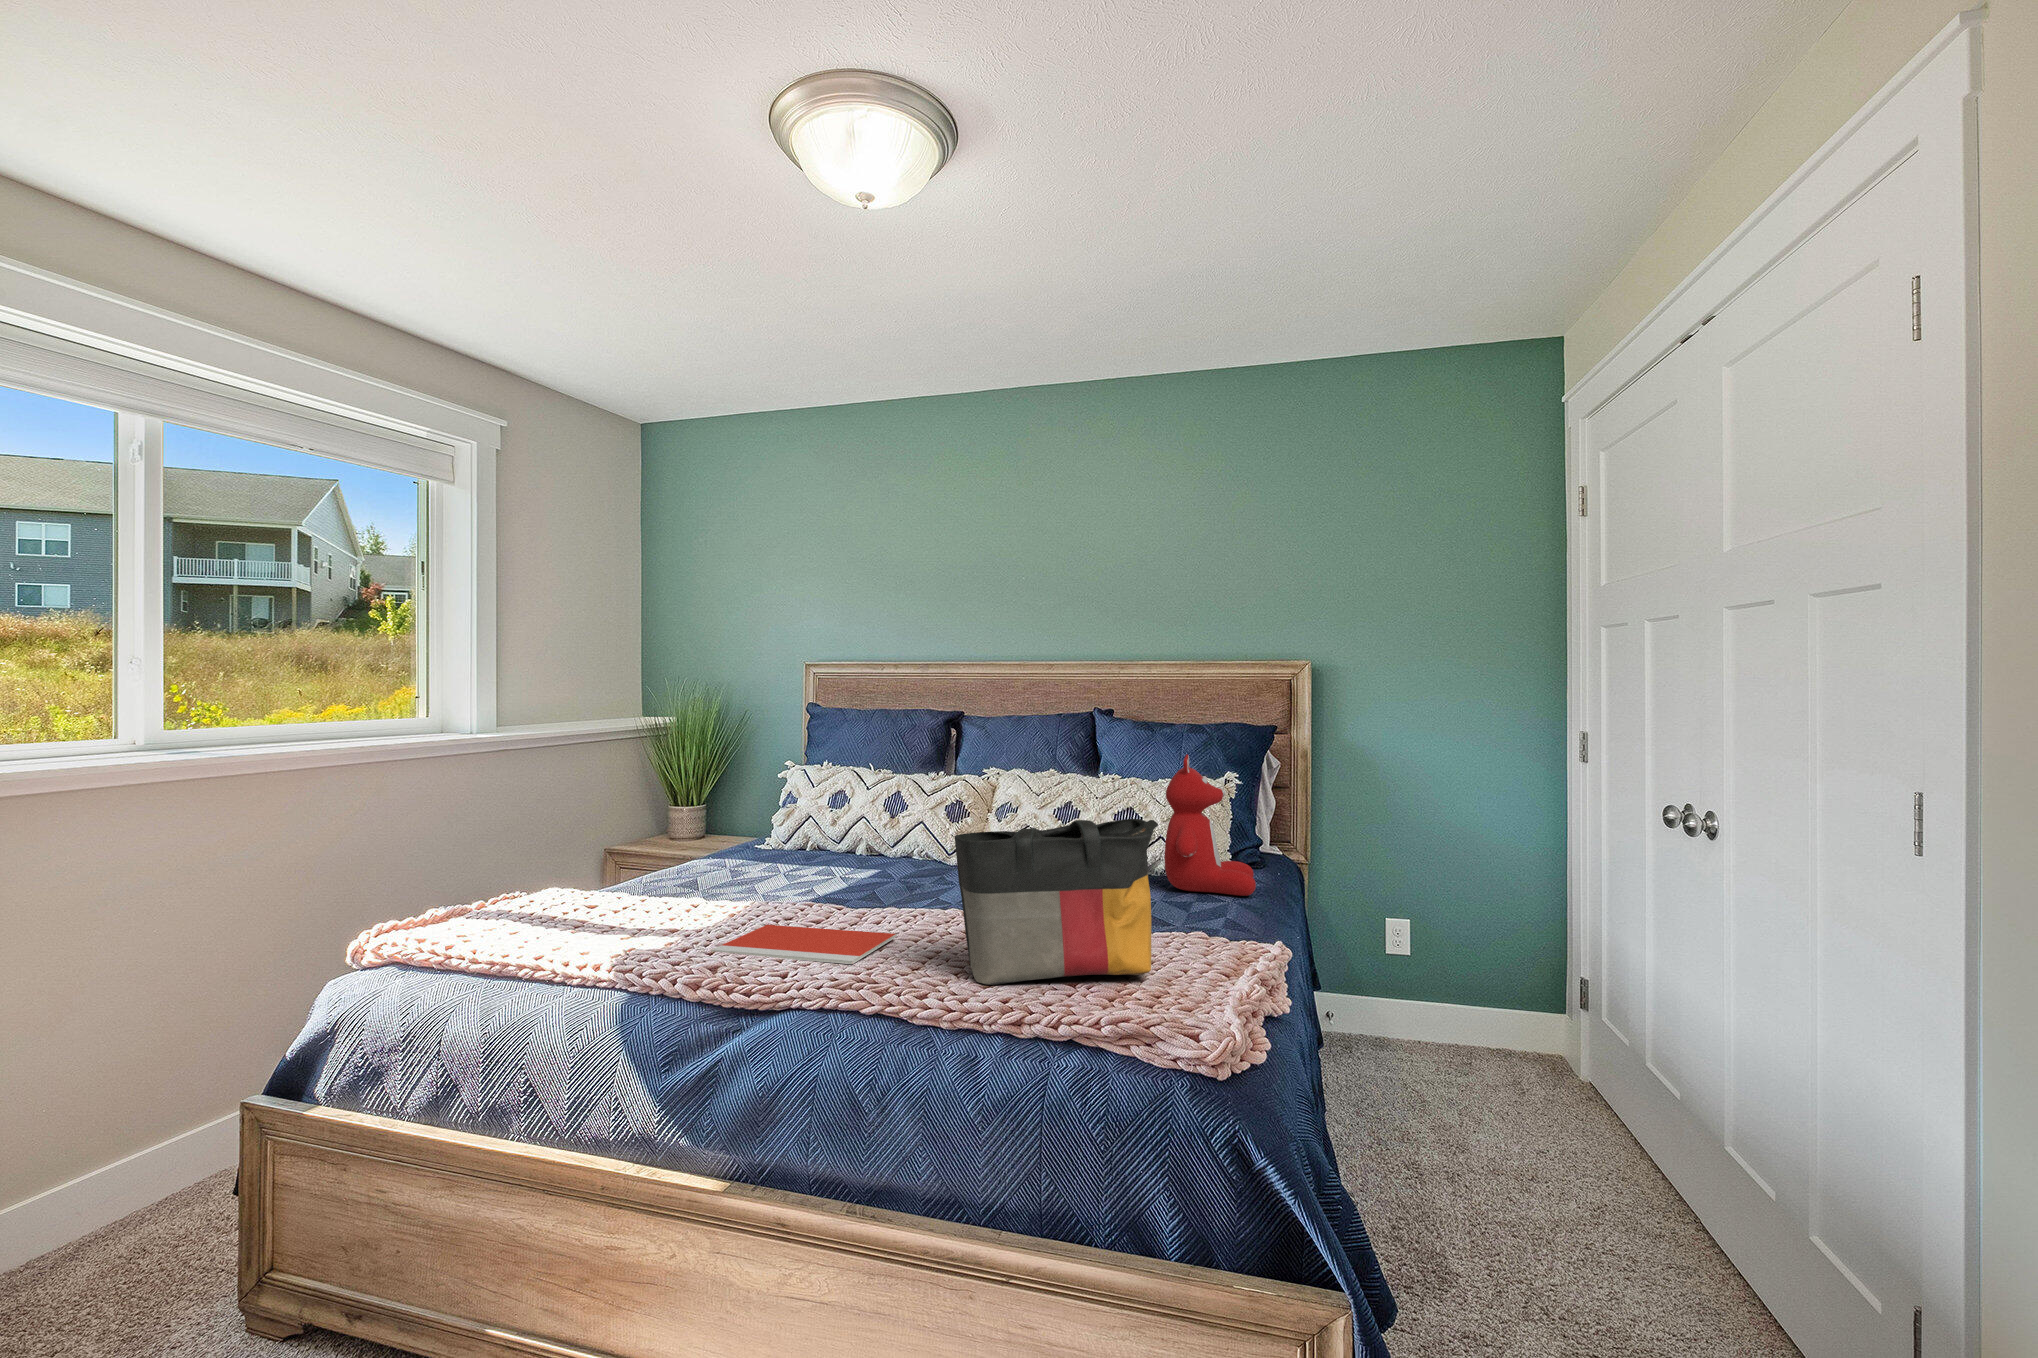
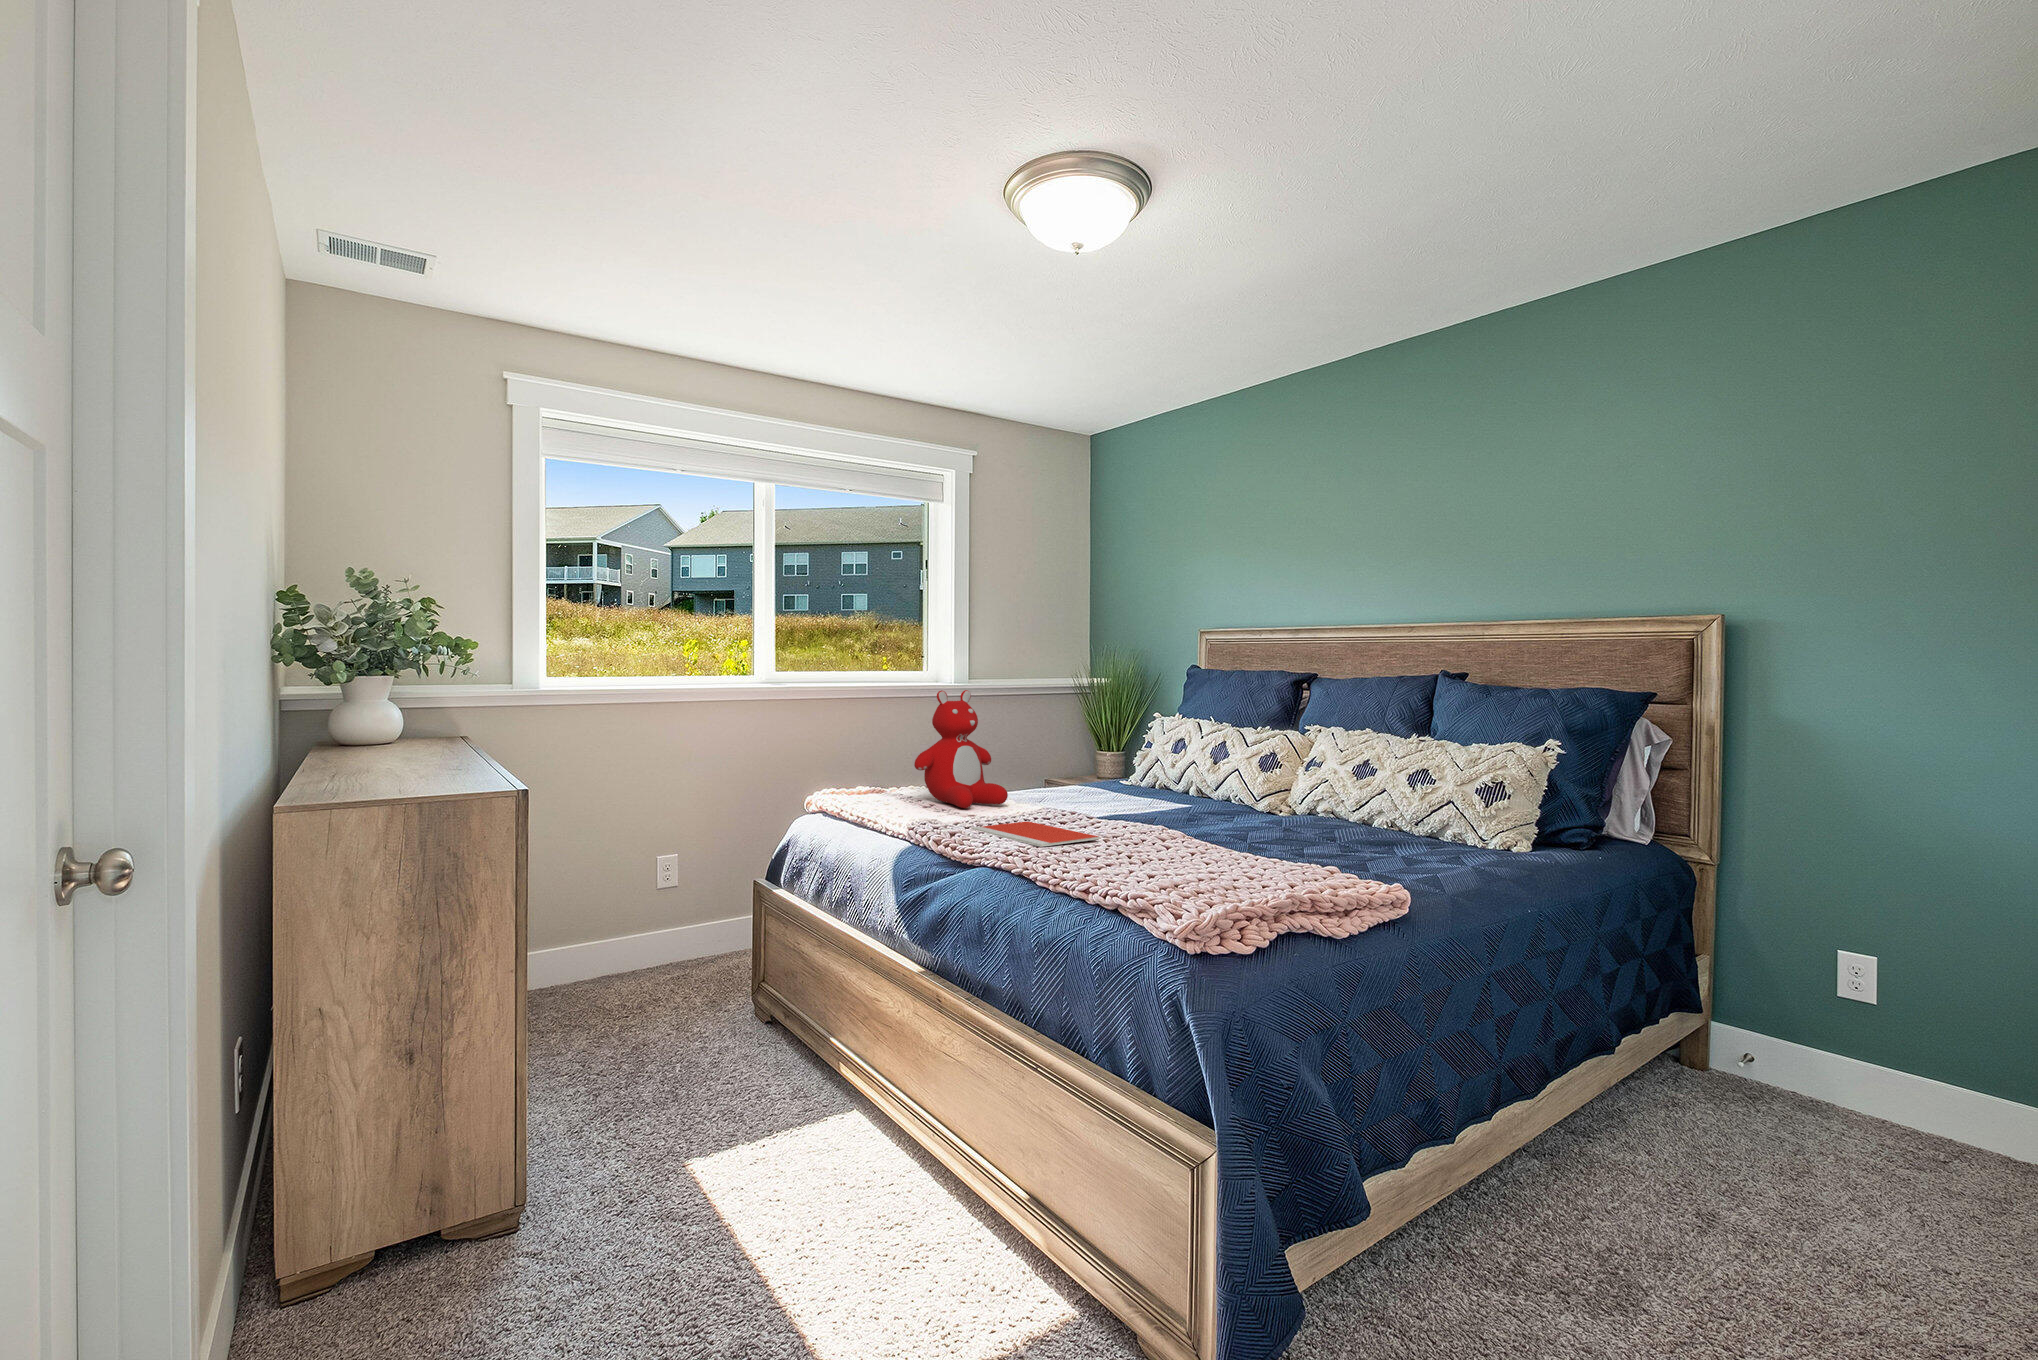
teddy bear: present [1165,755,1256,896] -> present [914,690,1008,808]
tote bag: present [955,819,1158,985] -> none [1092,749,1248,881]

